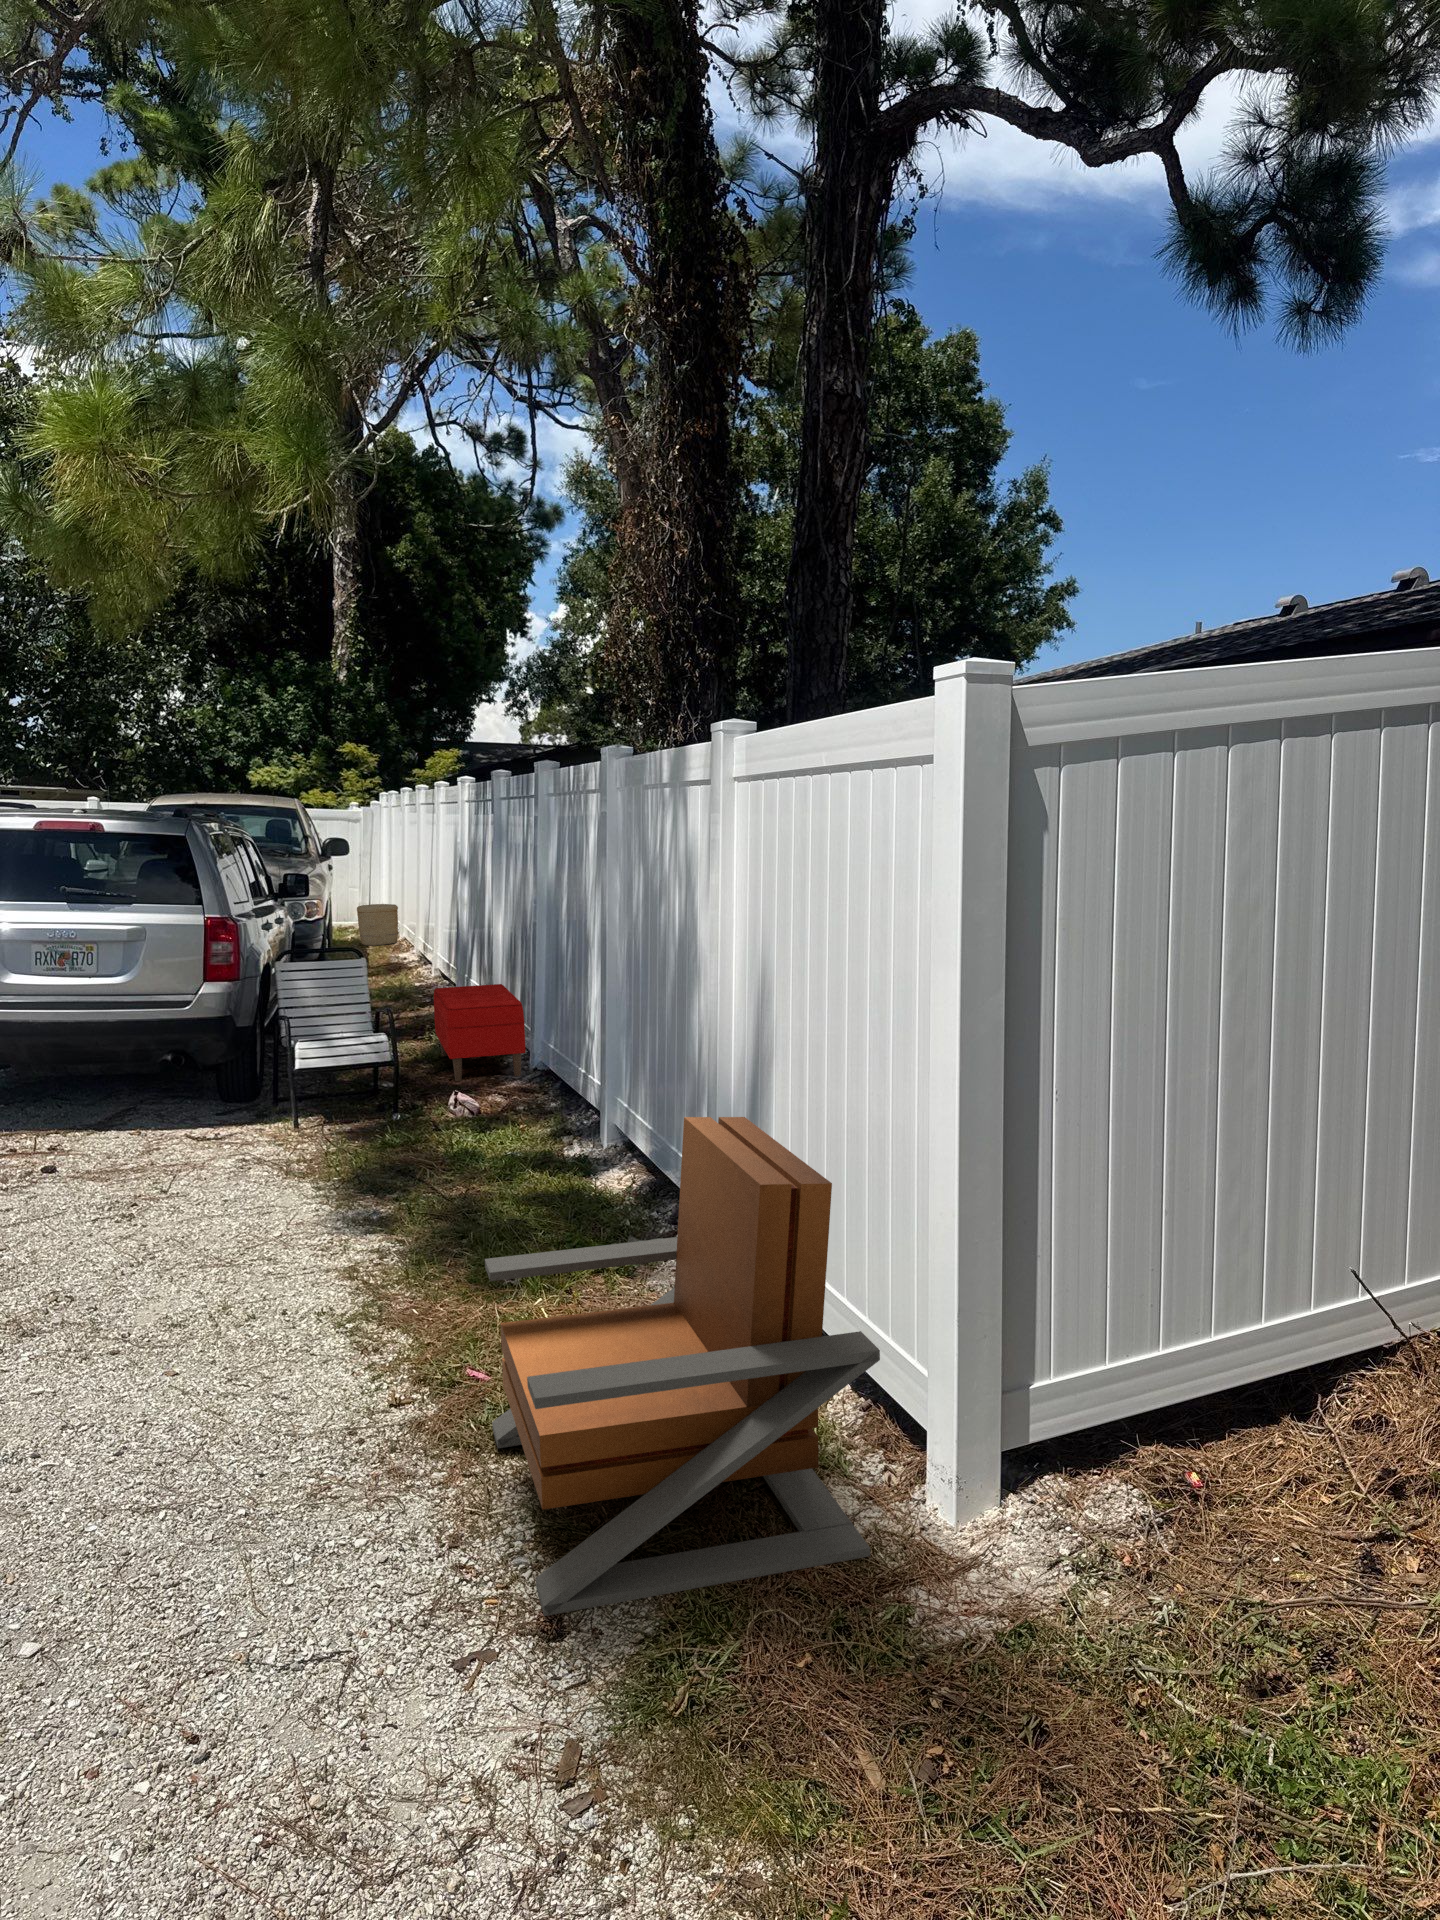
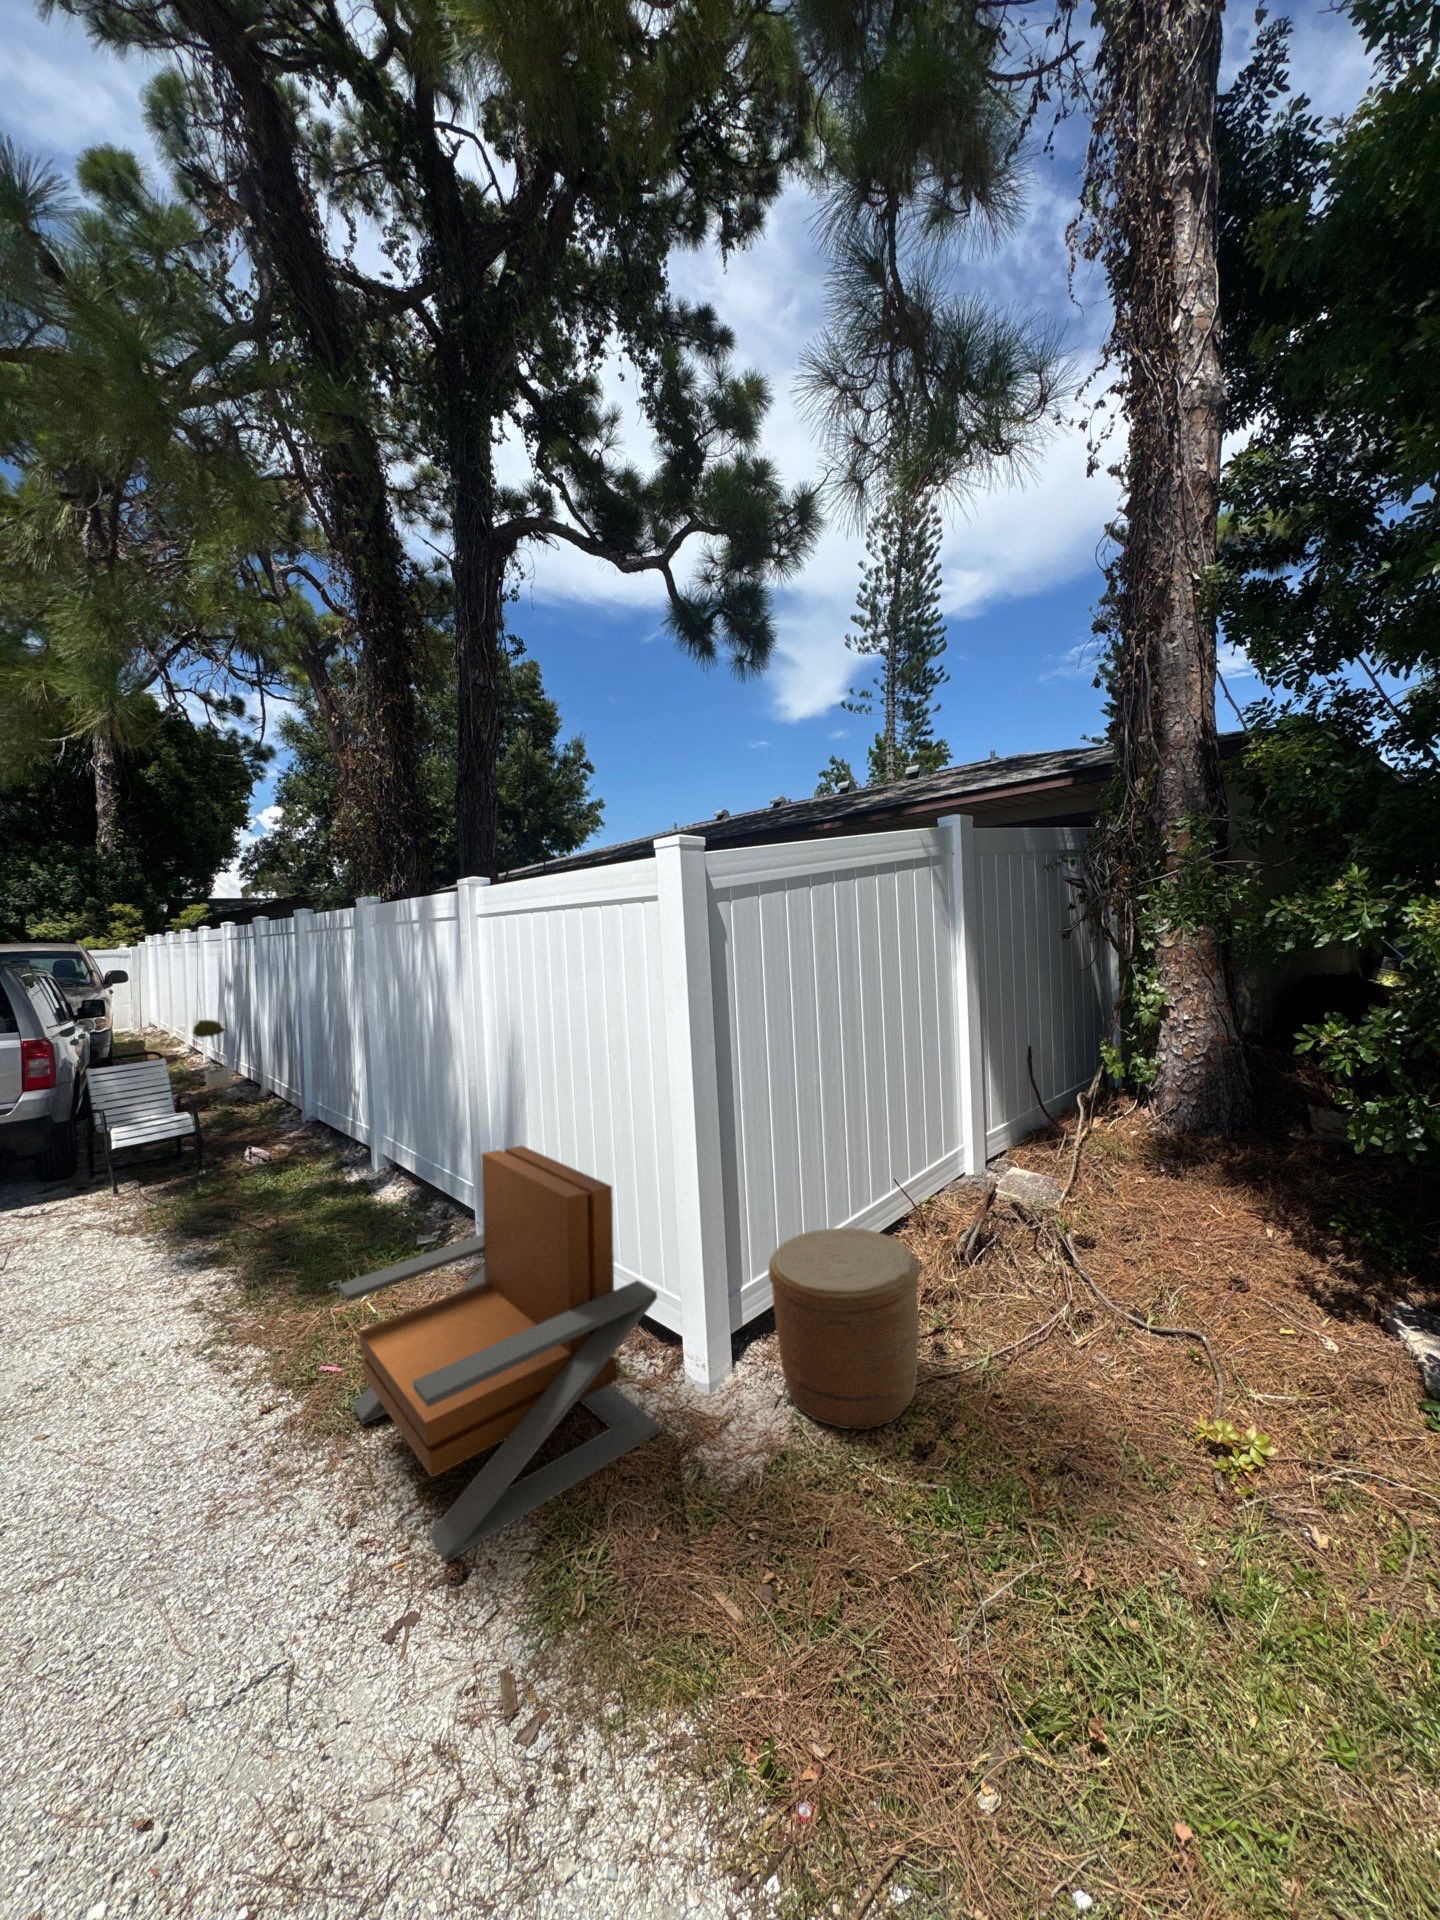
basket: present [357,904,398,946] -> present [768,1228,920,1429]
potted tree: none [417,908,460,1010] -> present [193,1020,231,1087]
bench: present [434,984,525,1081] -> none [217,1066,295,1137]

